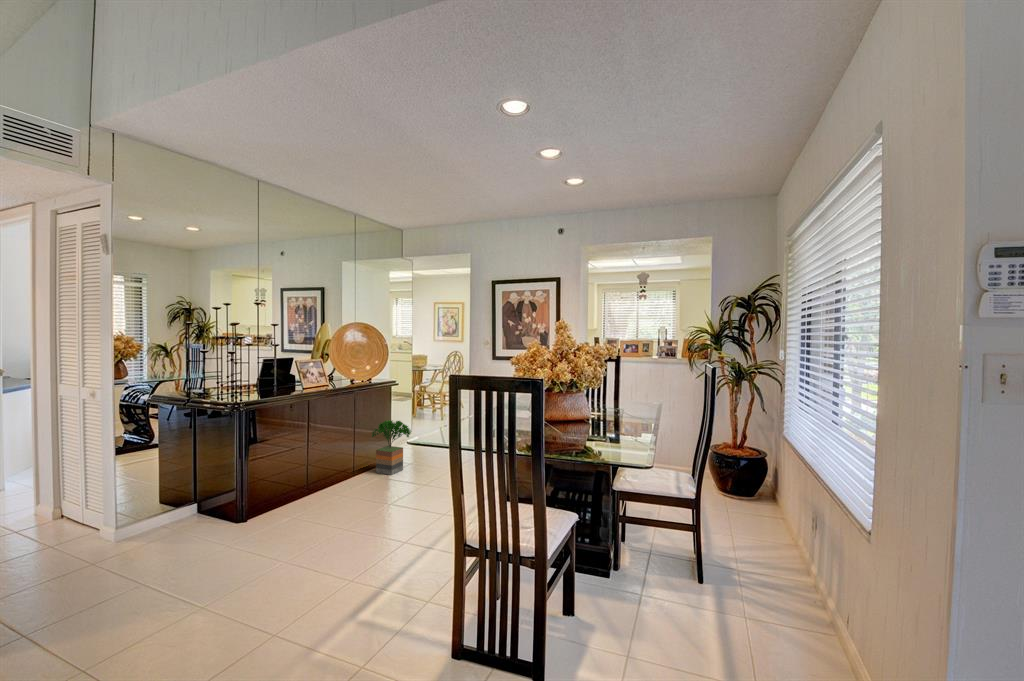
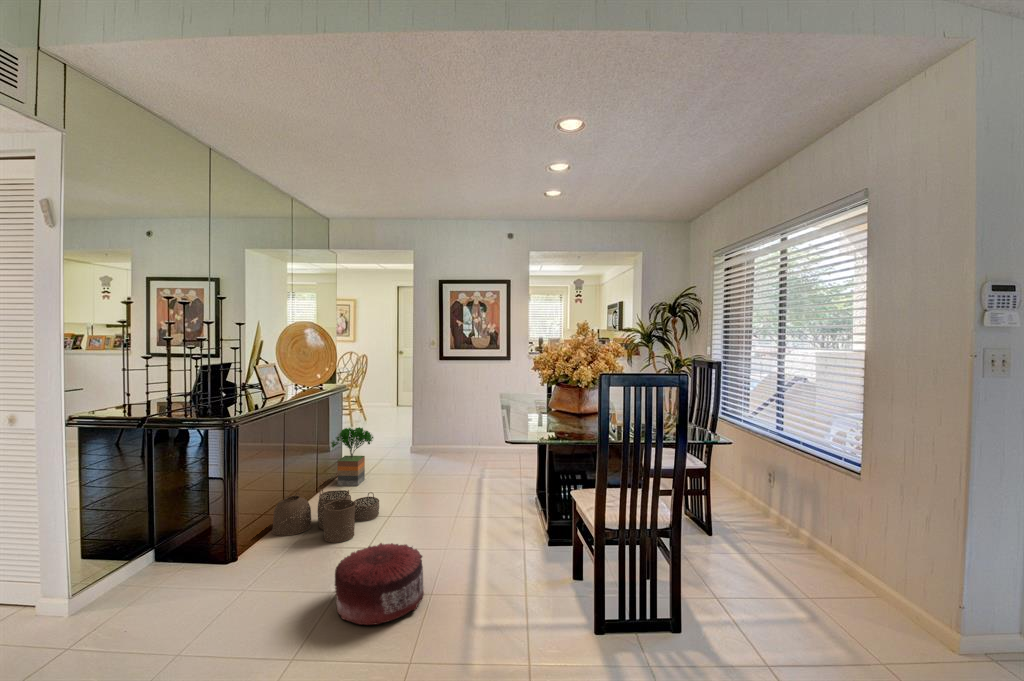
woven basket: none [289,473,384,523] -> present [272,489,379,543]
pouf: none [258,527,351,602] -> present [335,543,424,625]

